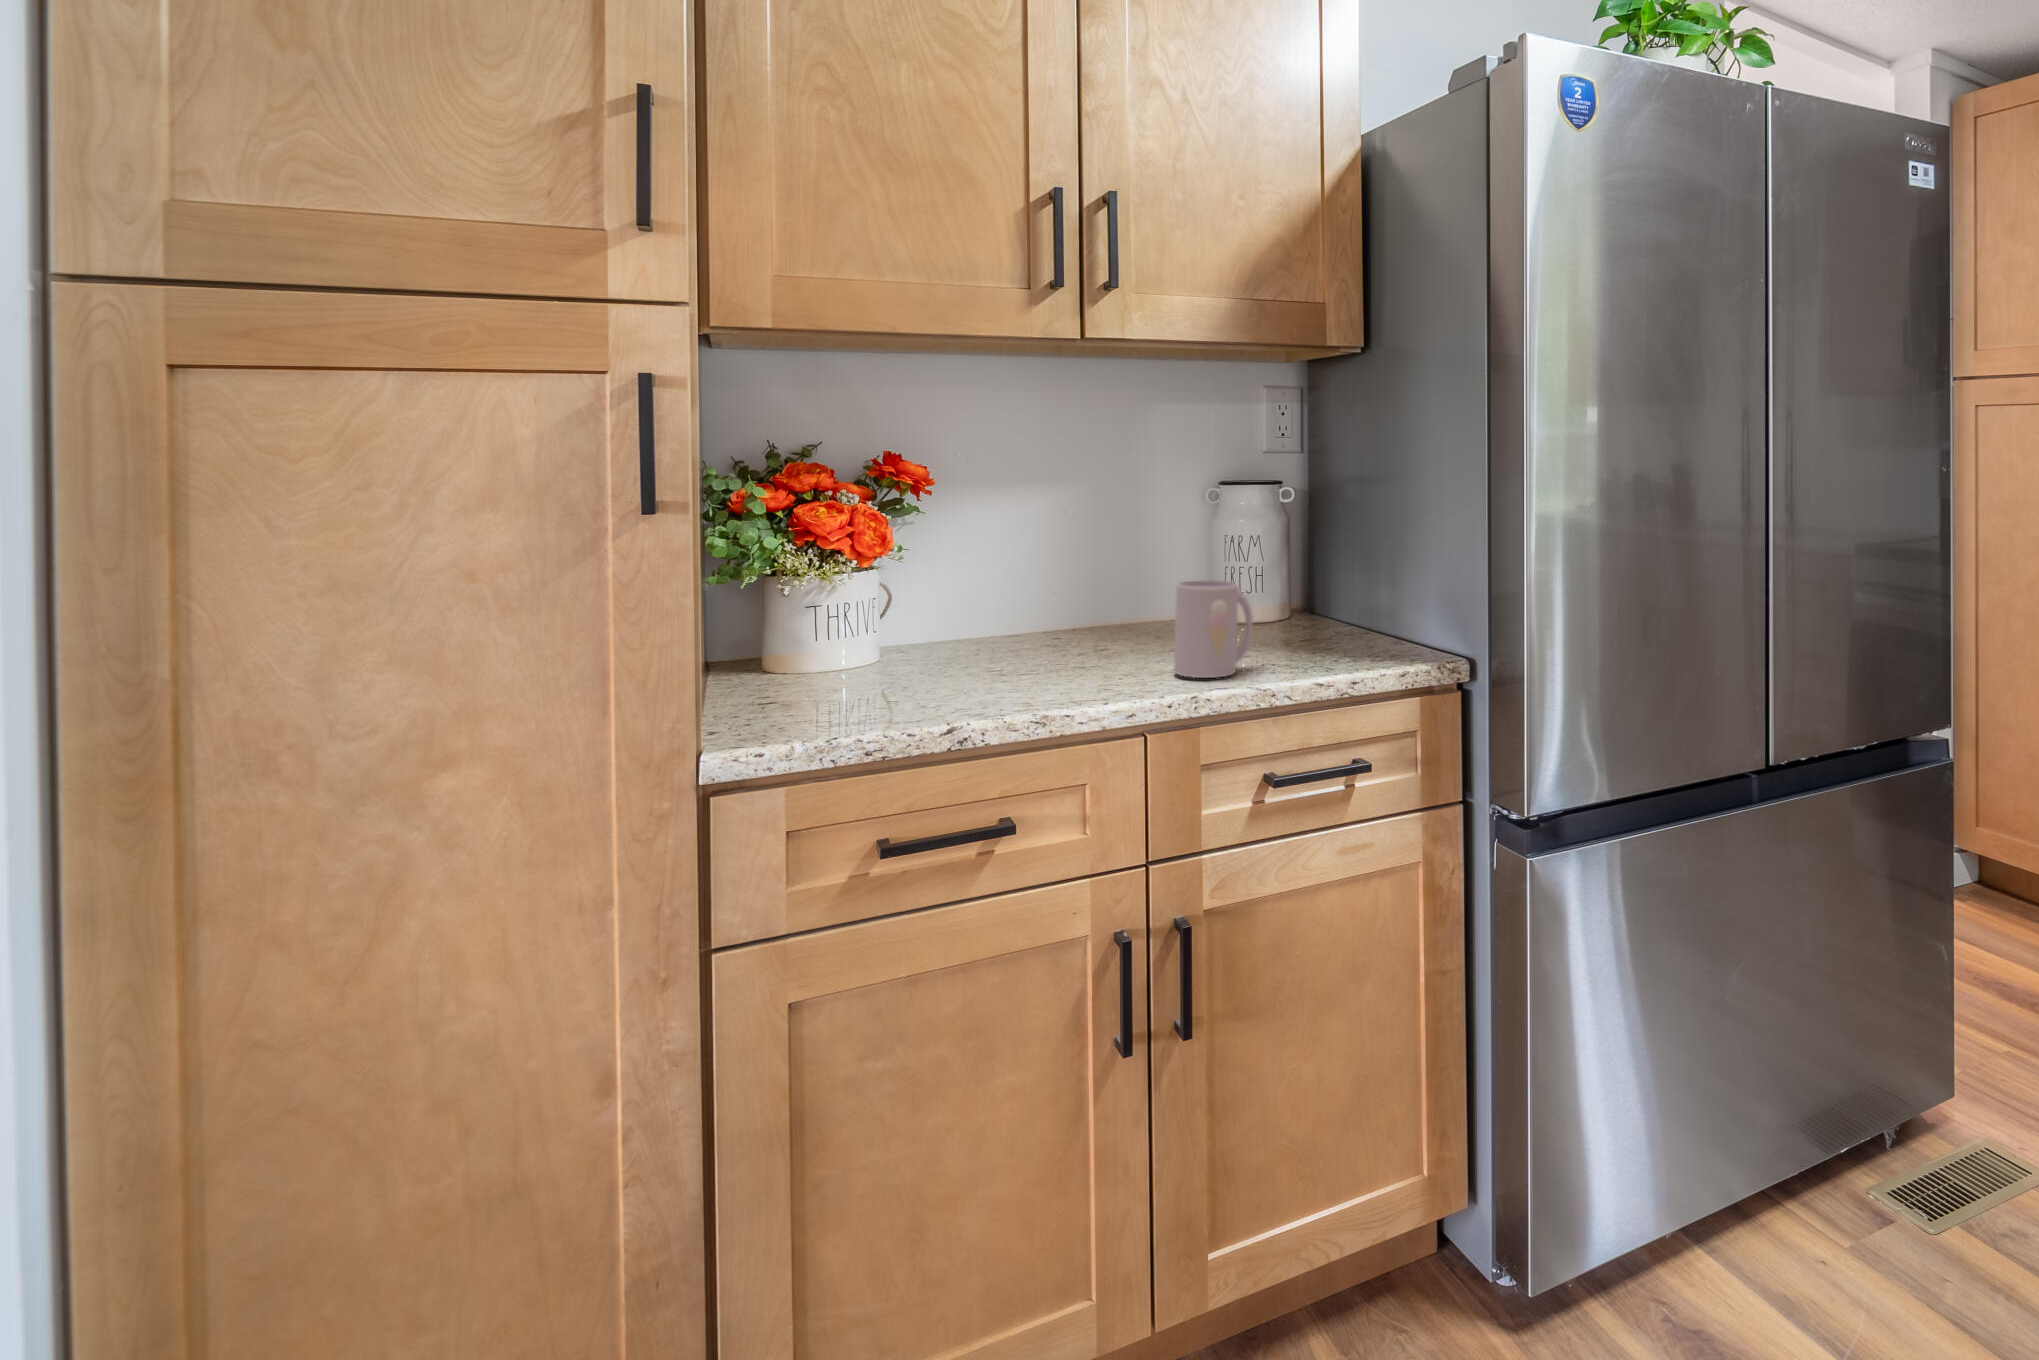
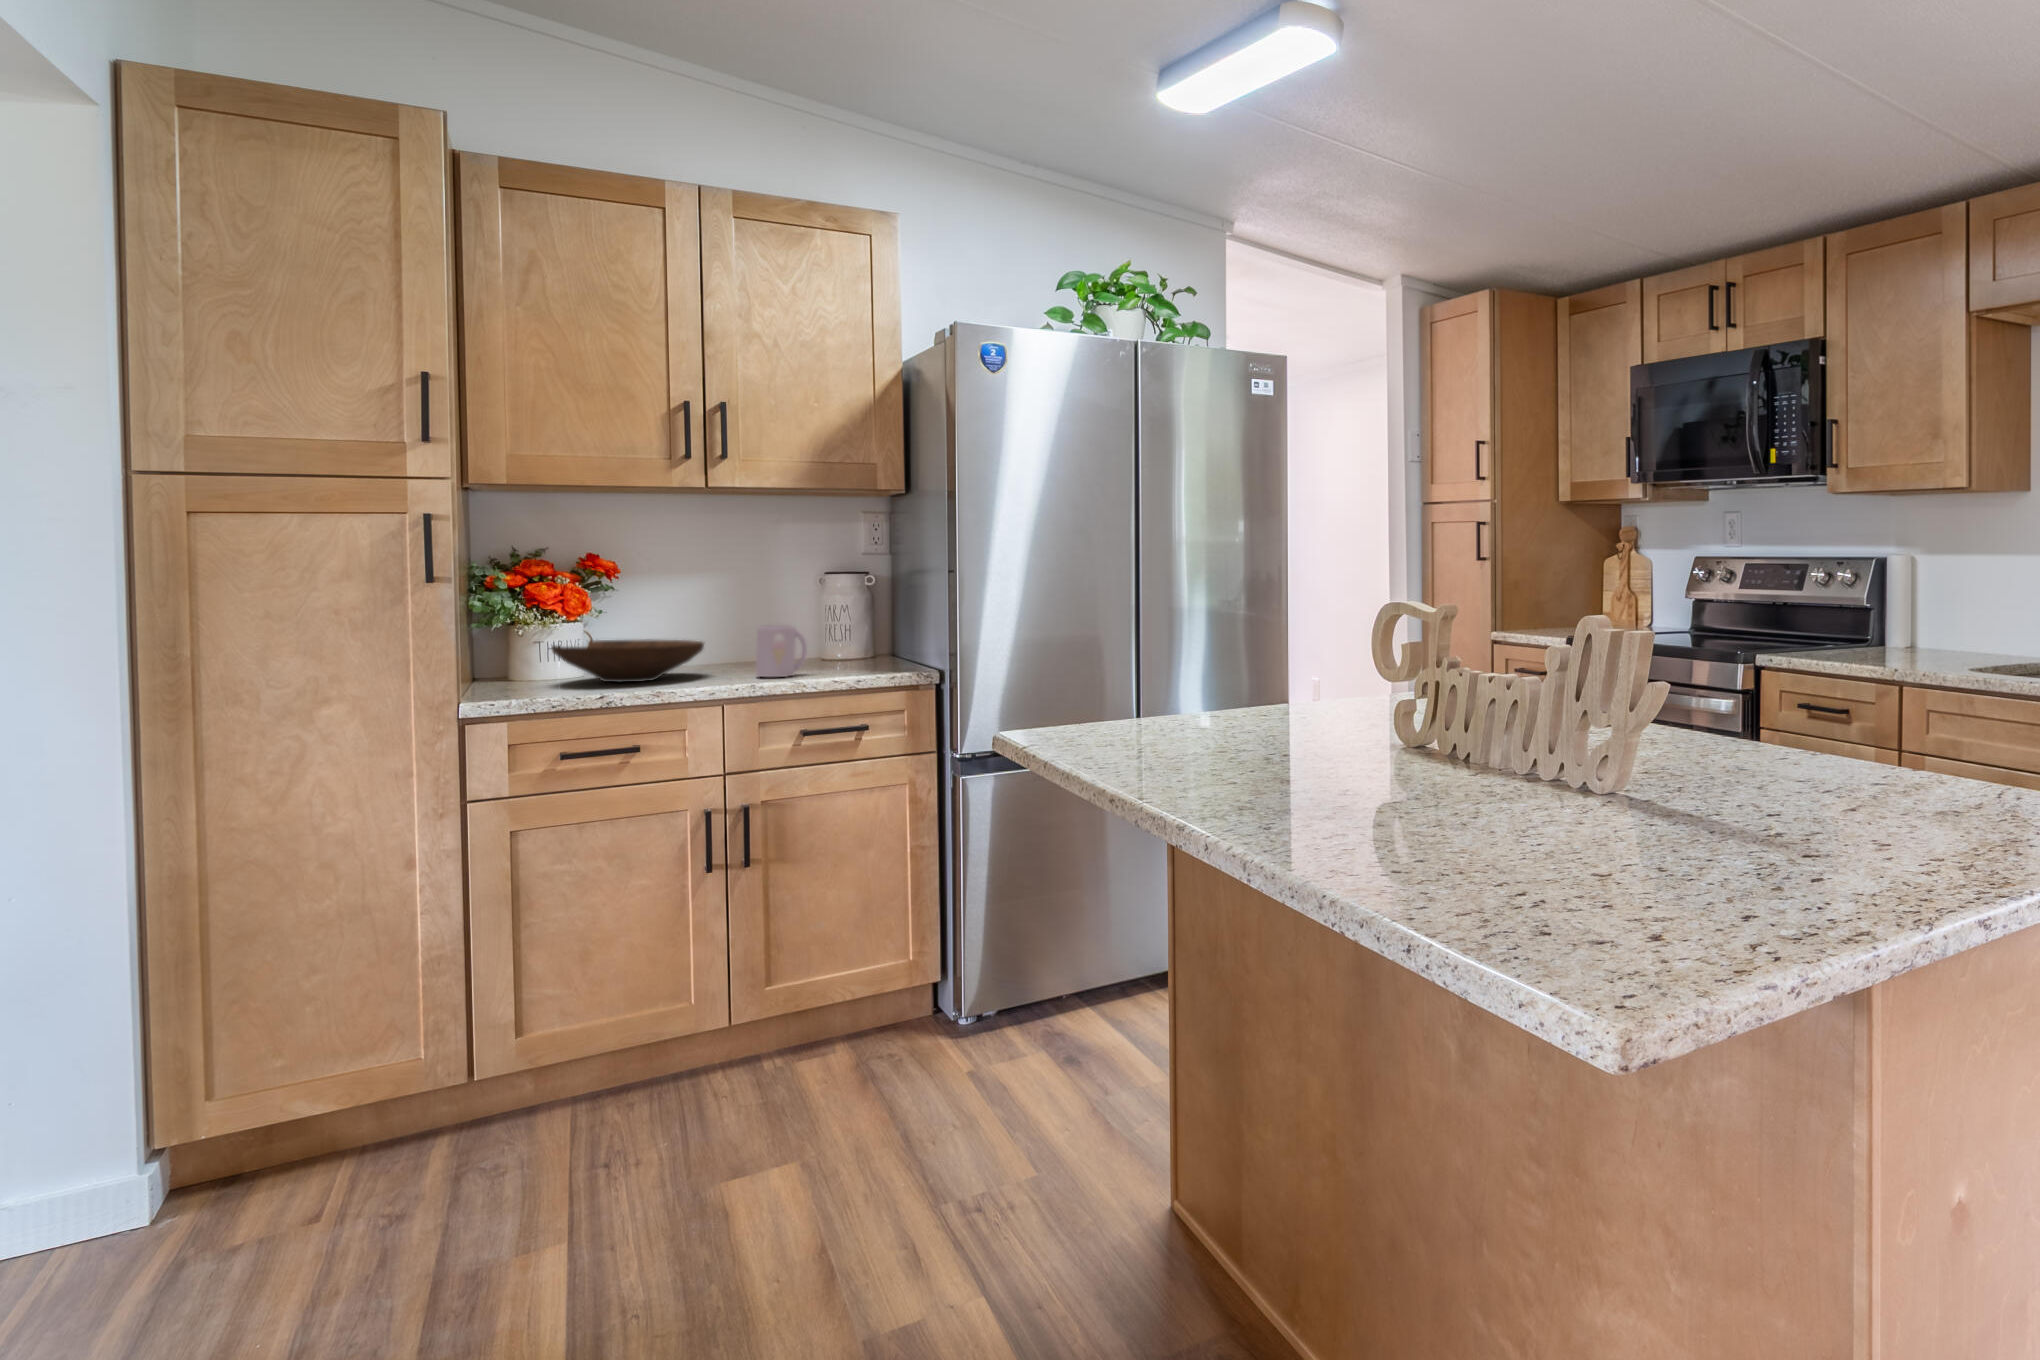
wooden bowl: none [843,602,1086,687] -> present [552,640,704,682]

